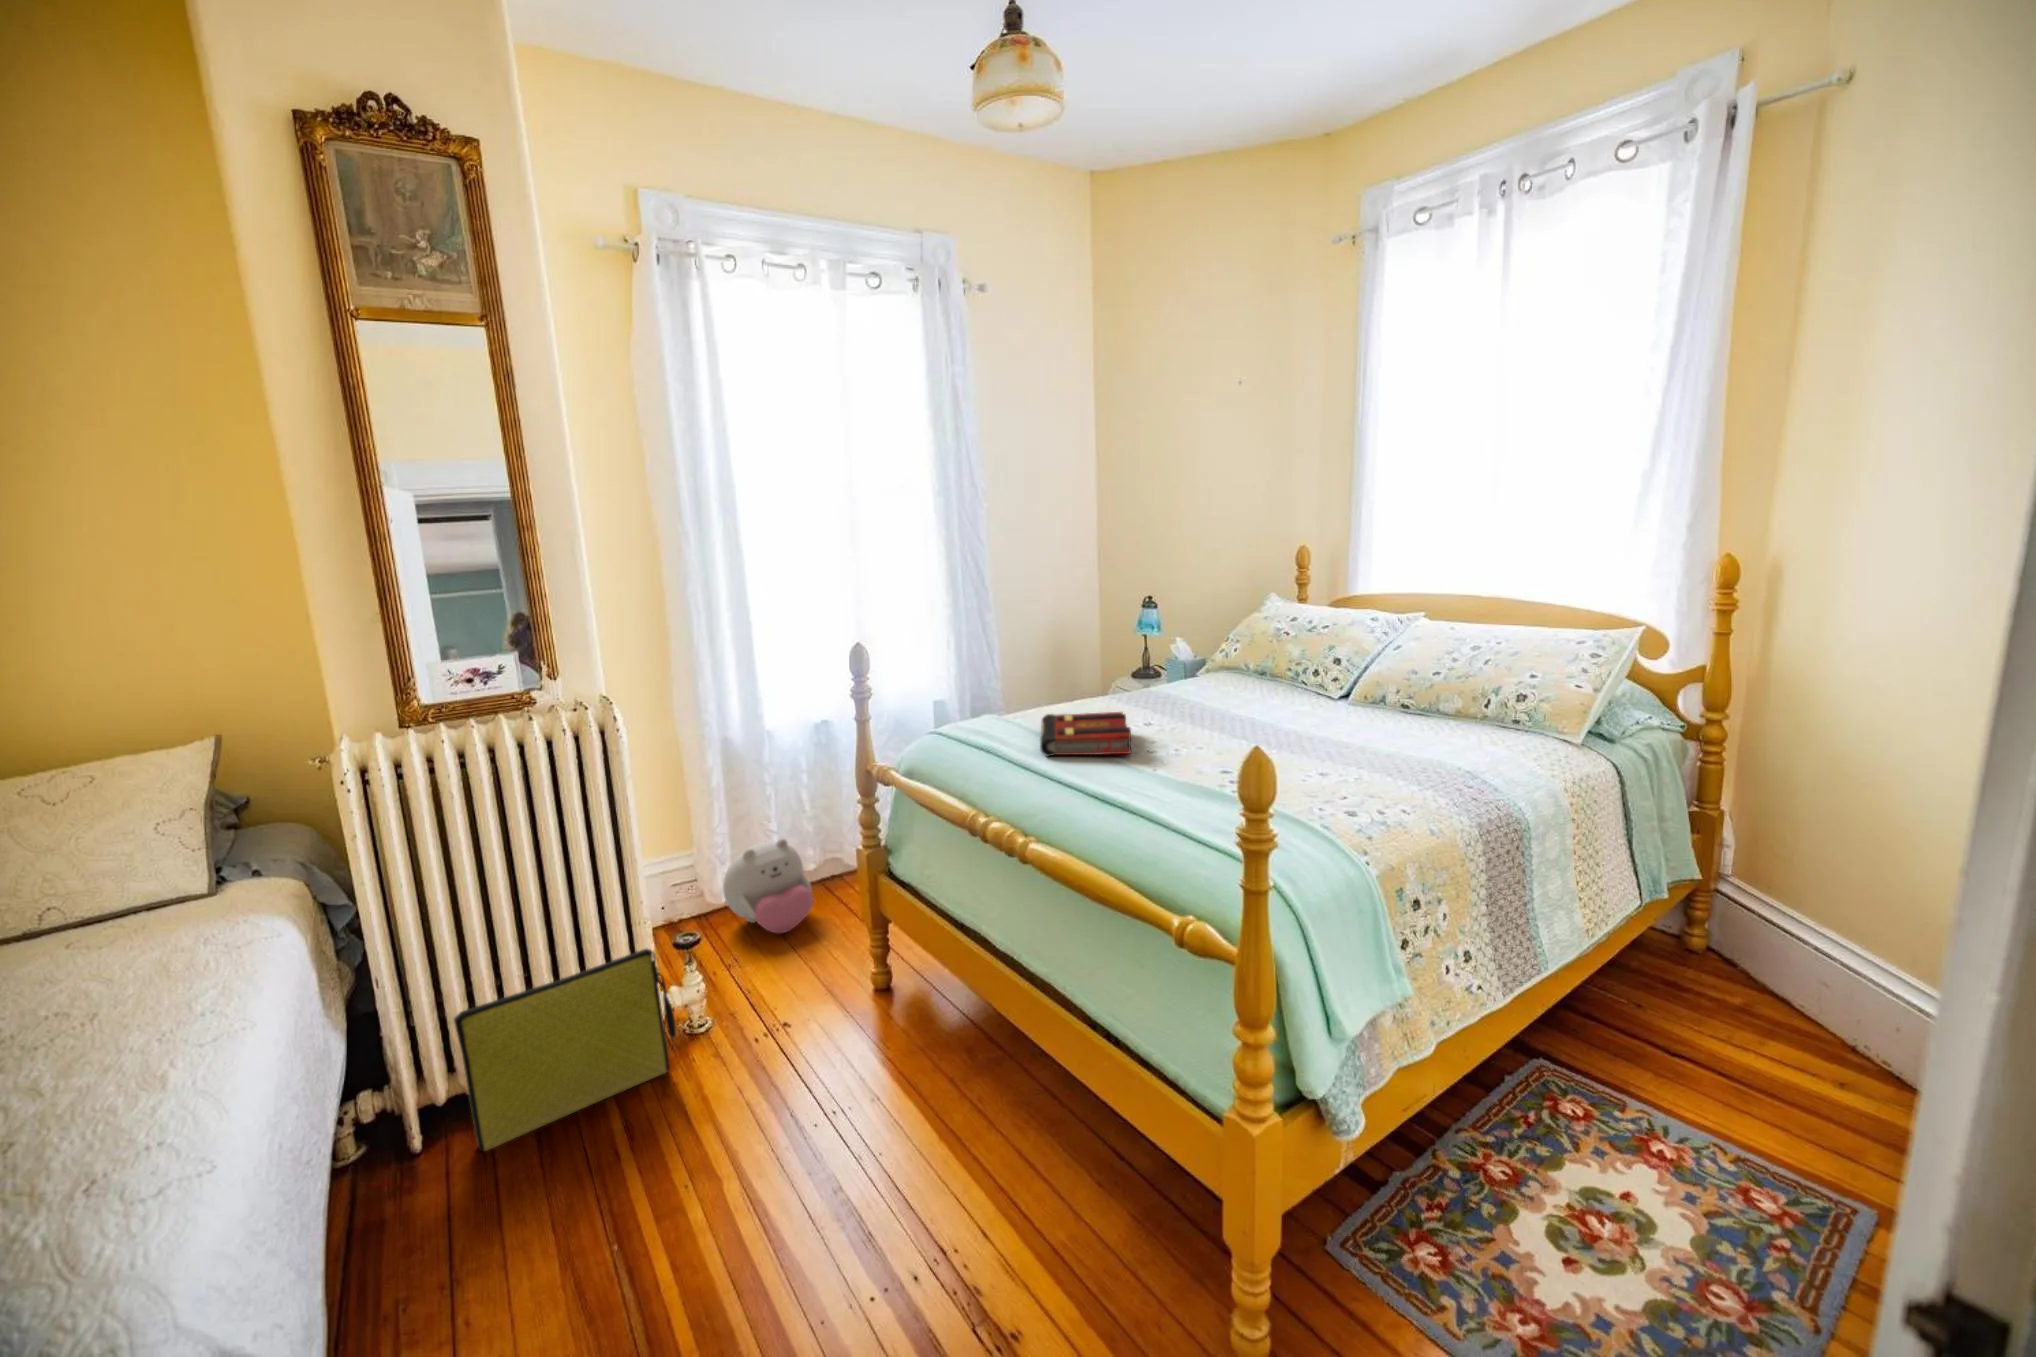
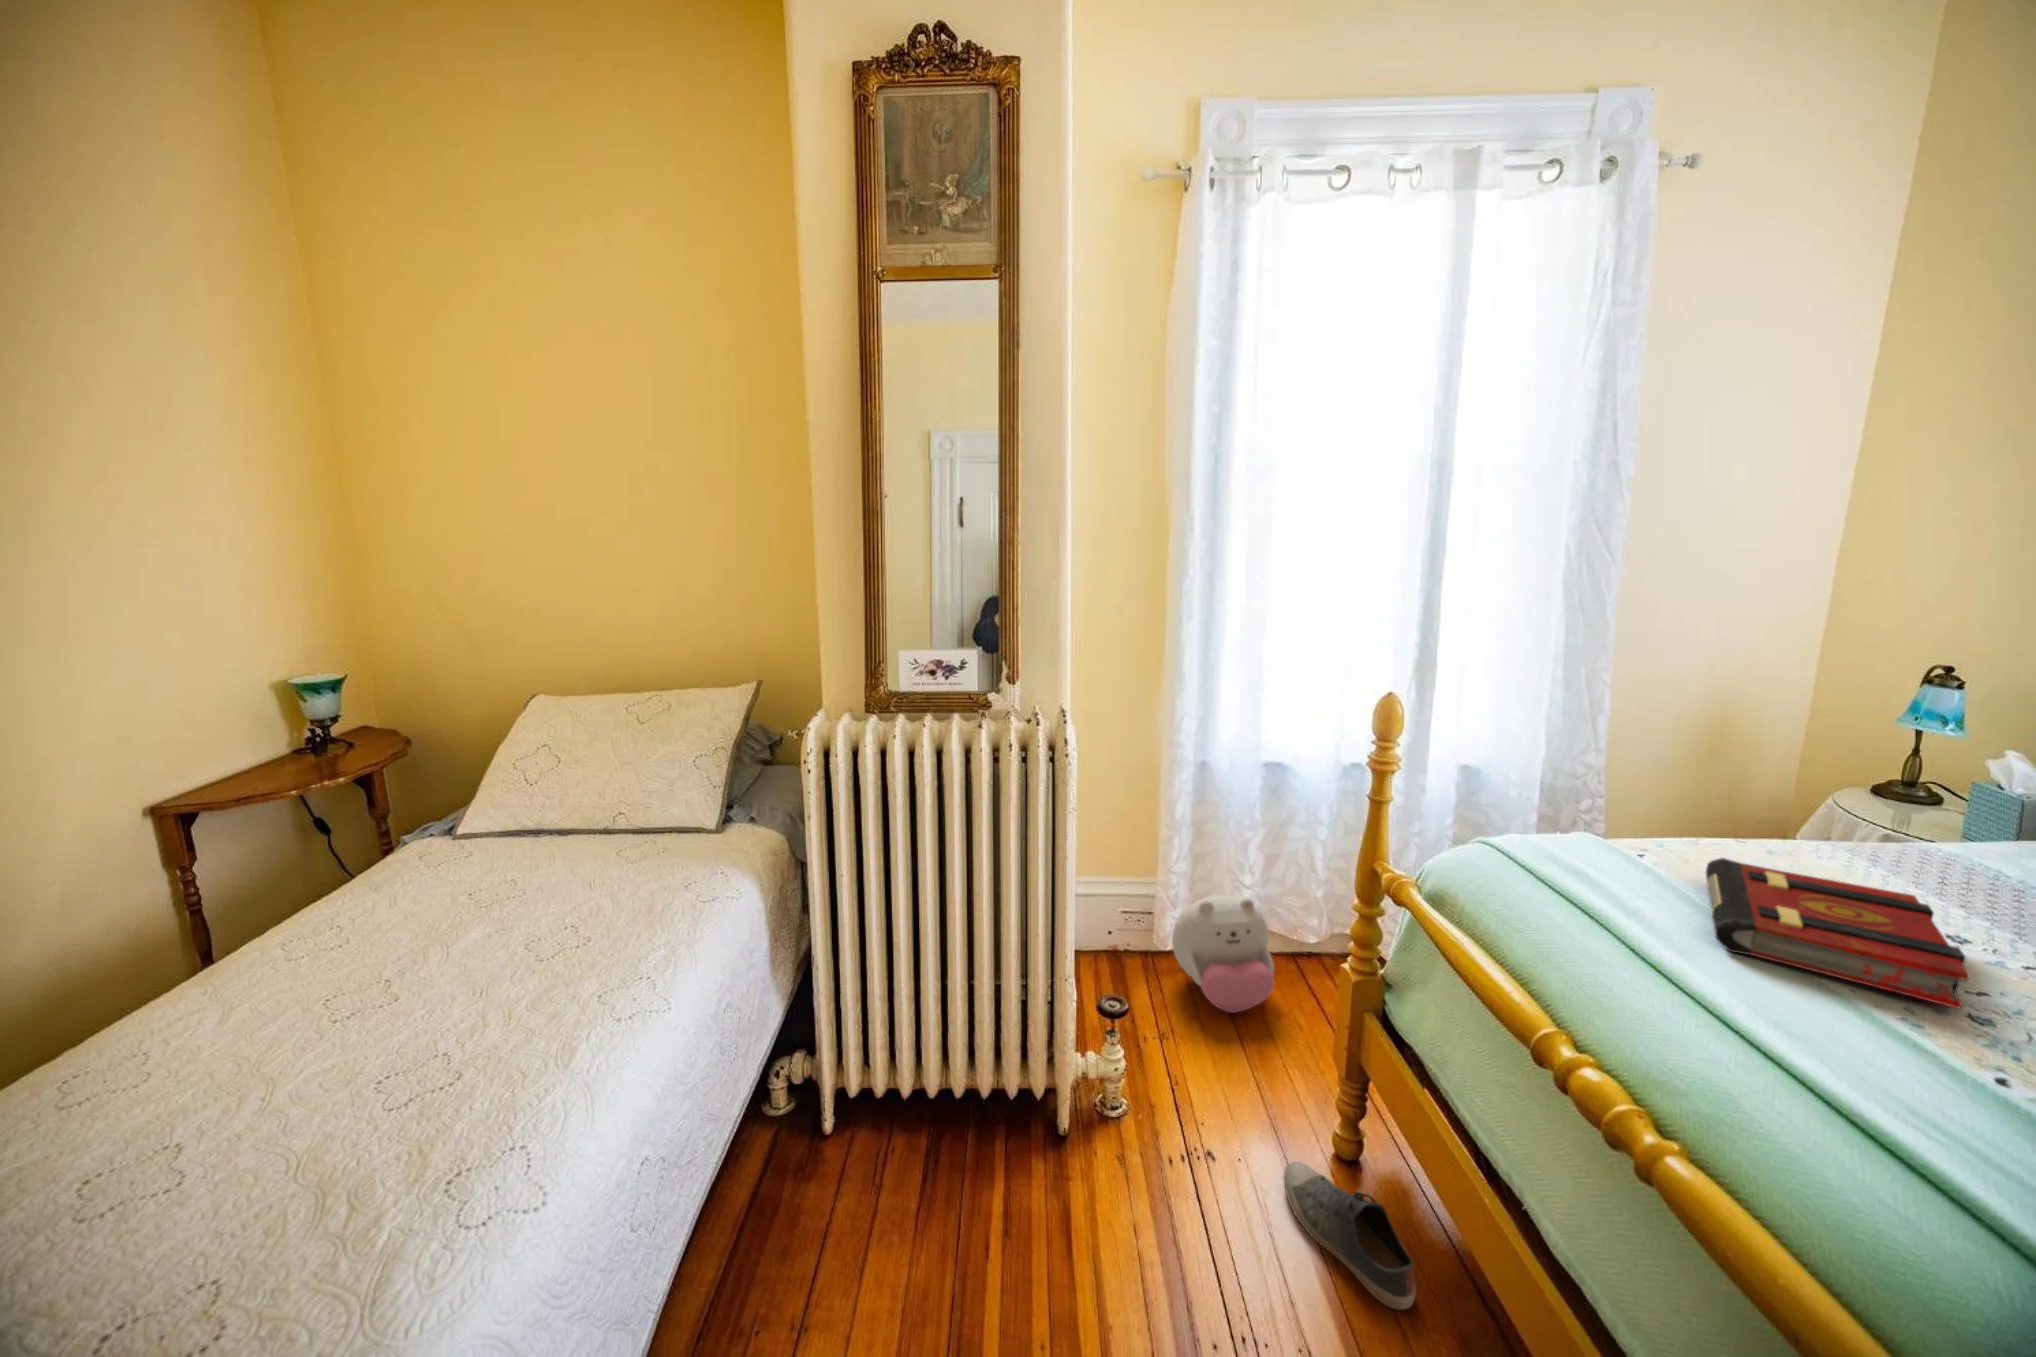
bag: present [454,949,676,1151] -> none [860,1016,1076,1173]
shoe: none [842,988,933,1046] -> present [1283,1162,1416,1310]

